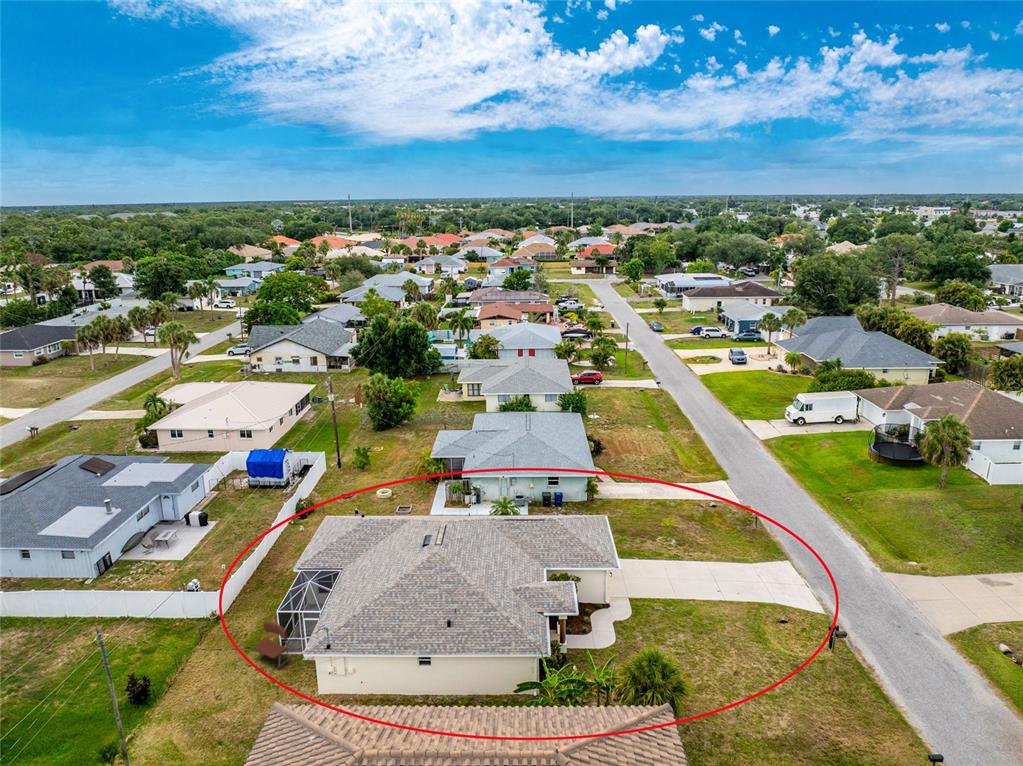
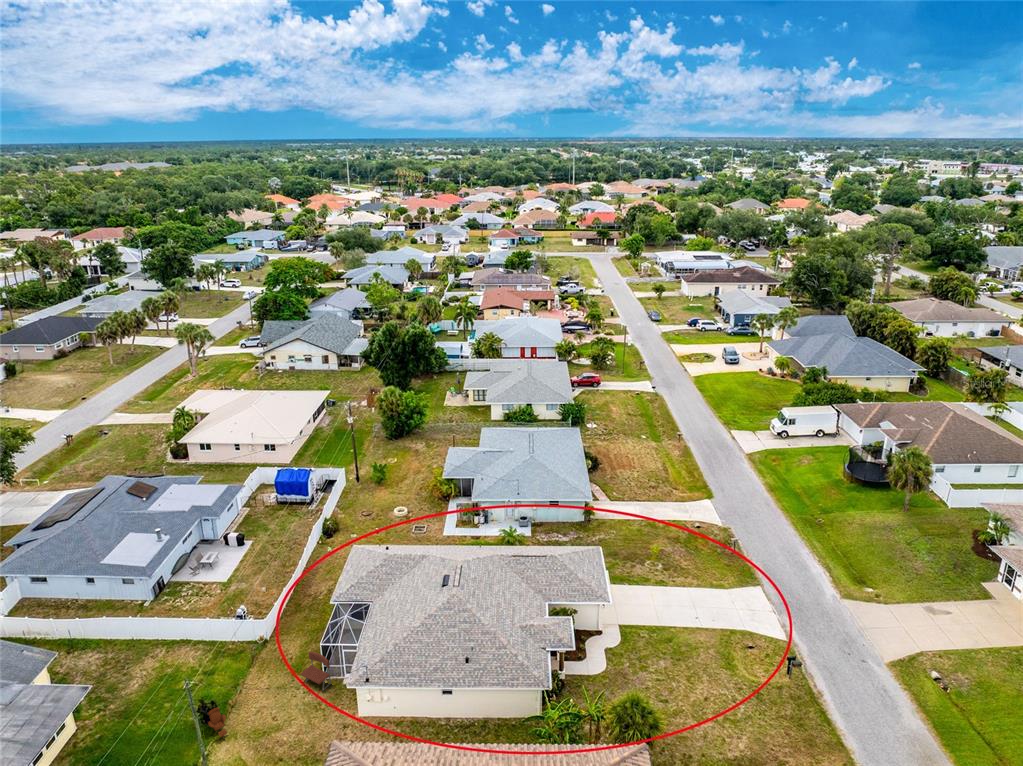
lounge chair: none [134,683,159,723] -> present [208,708,227,738]

